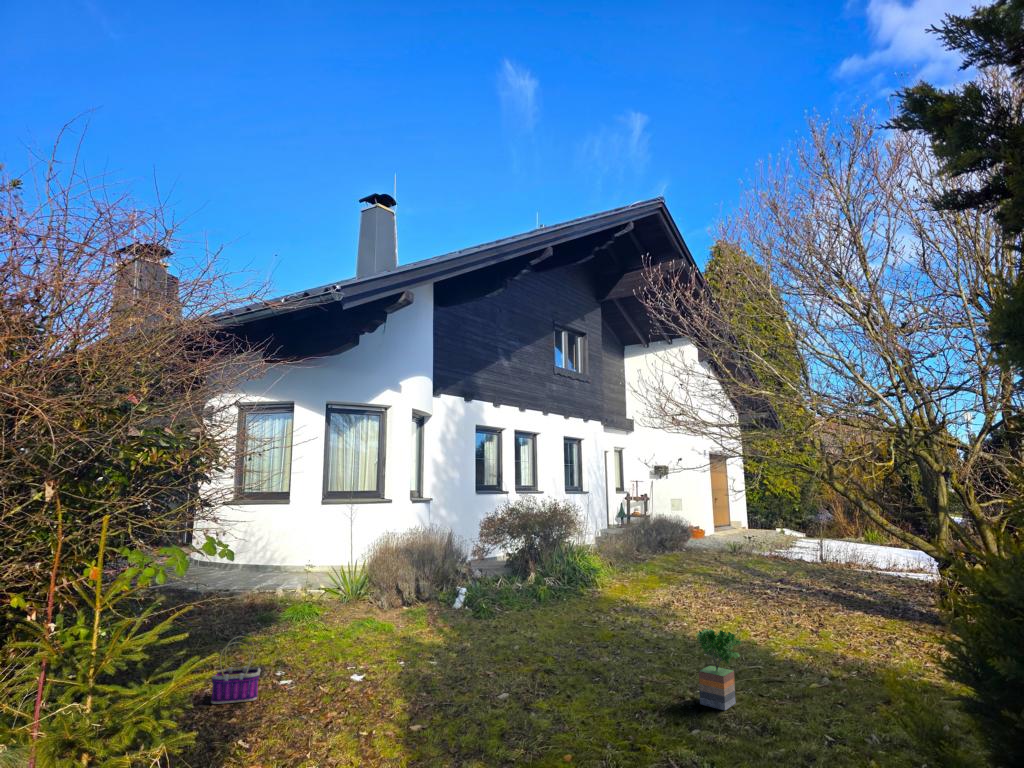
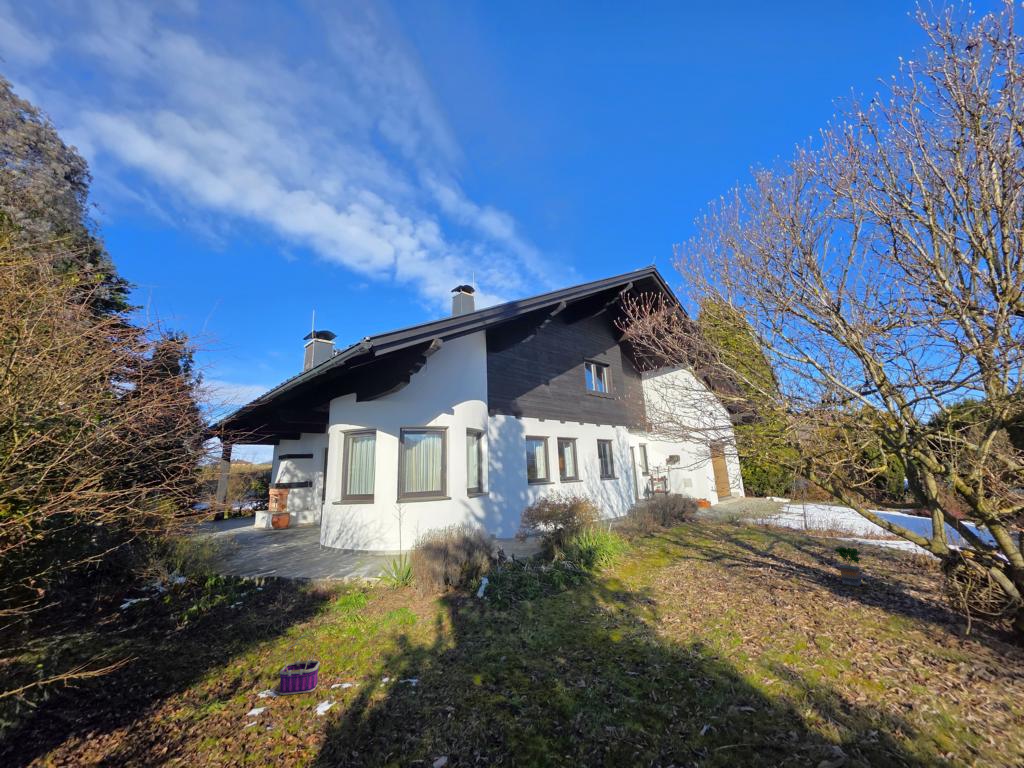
potted tree: present [696,629,741,710] -> present [834,547,862,586]

